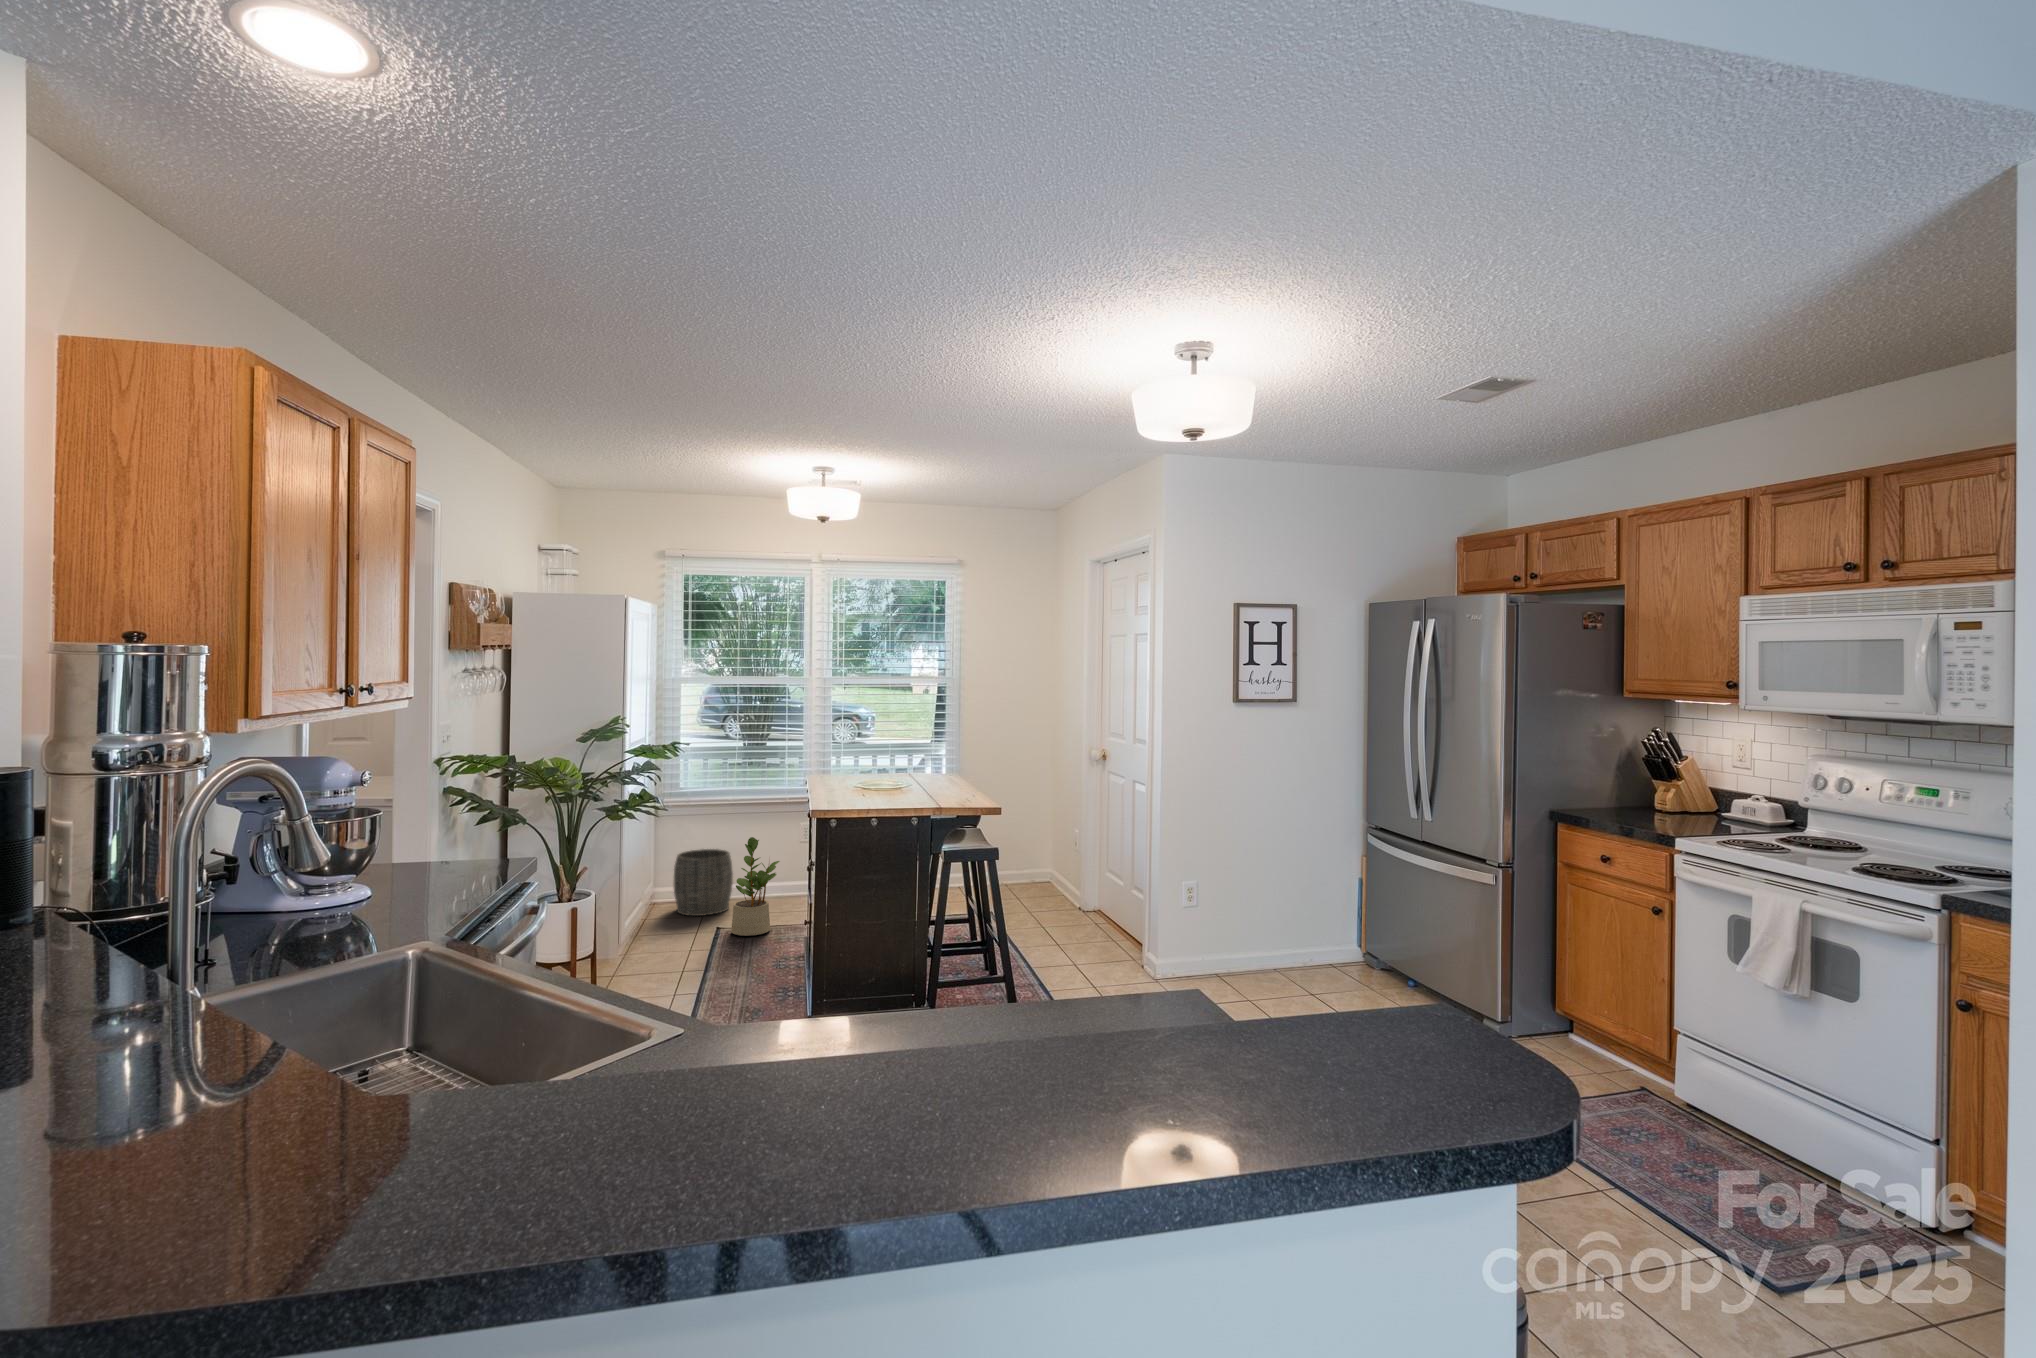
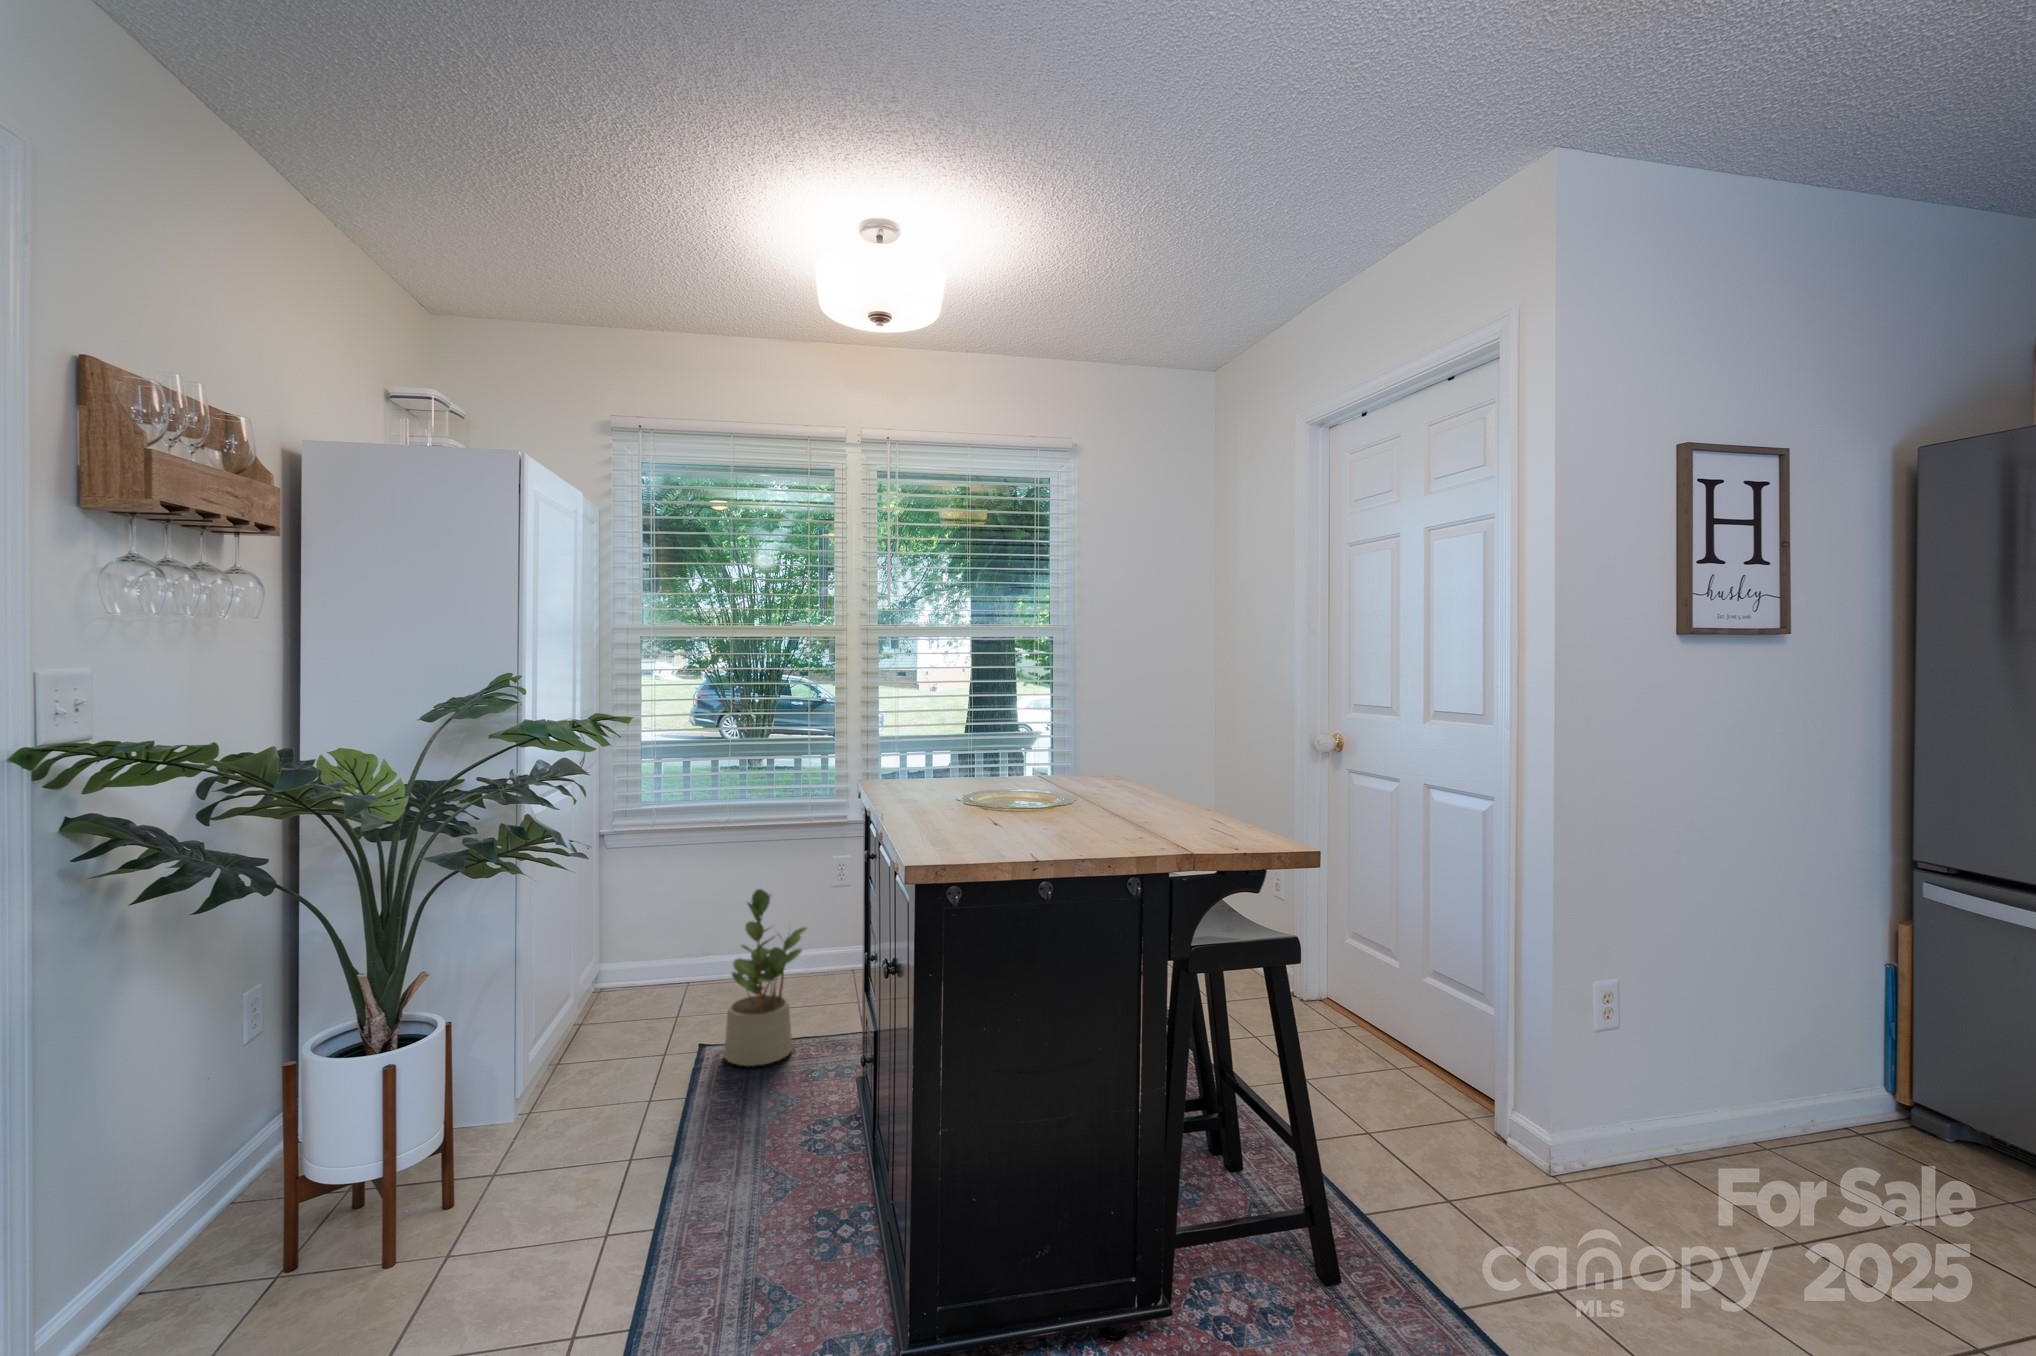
woven basket: present [674,849,733,916] -> none [630,900,728,1016]

